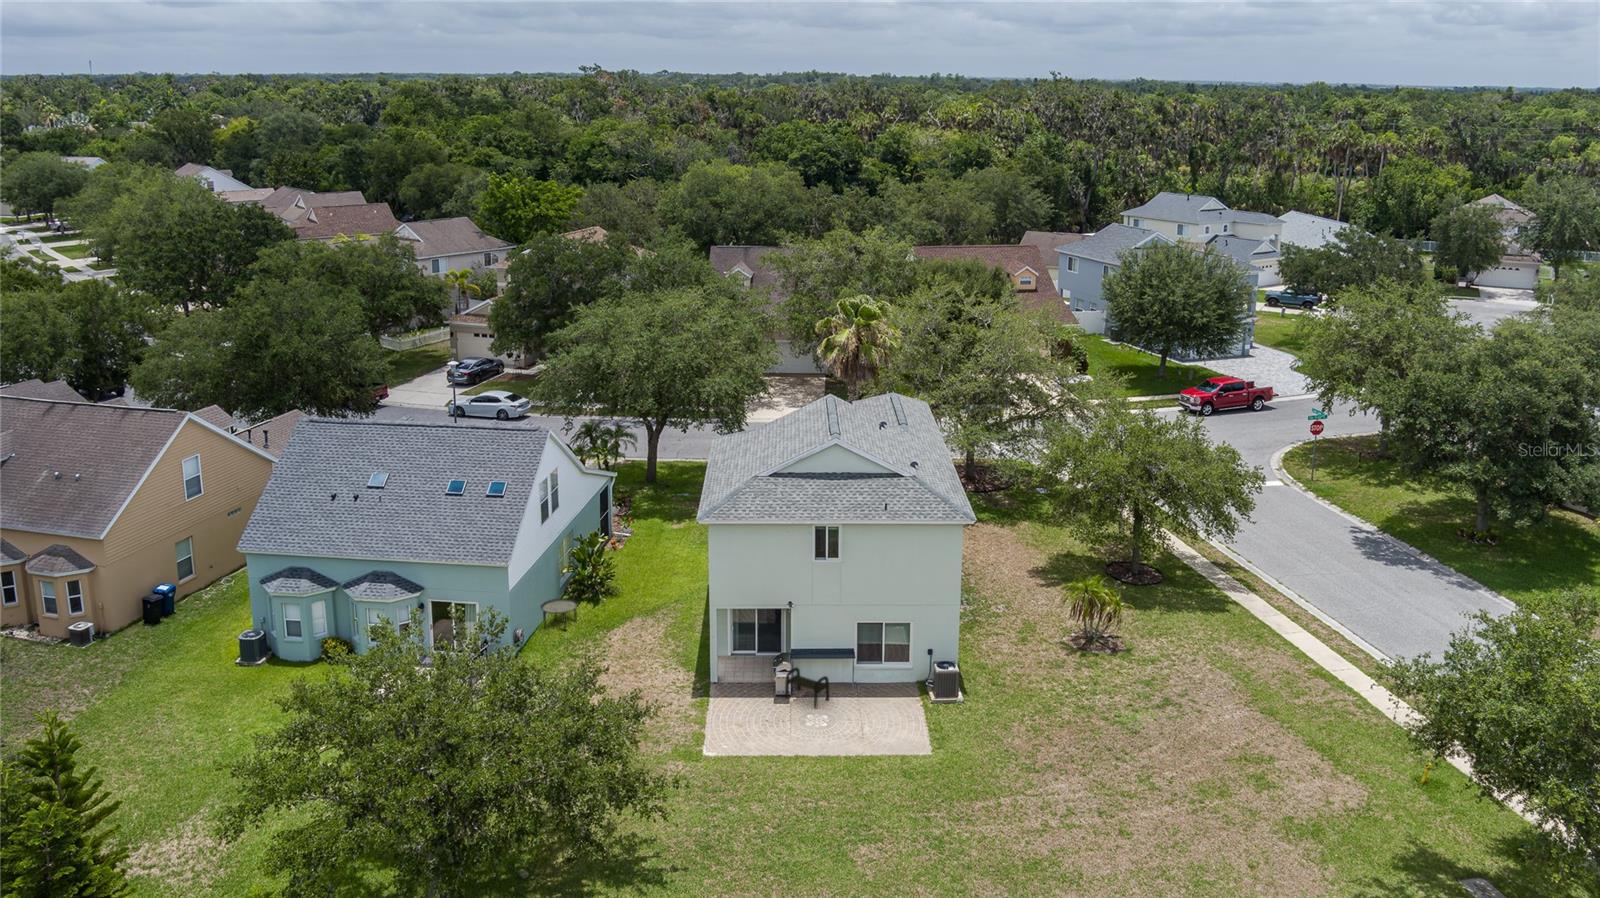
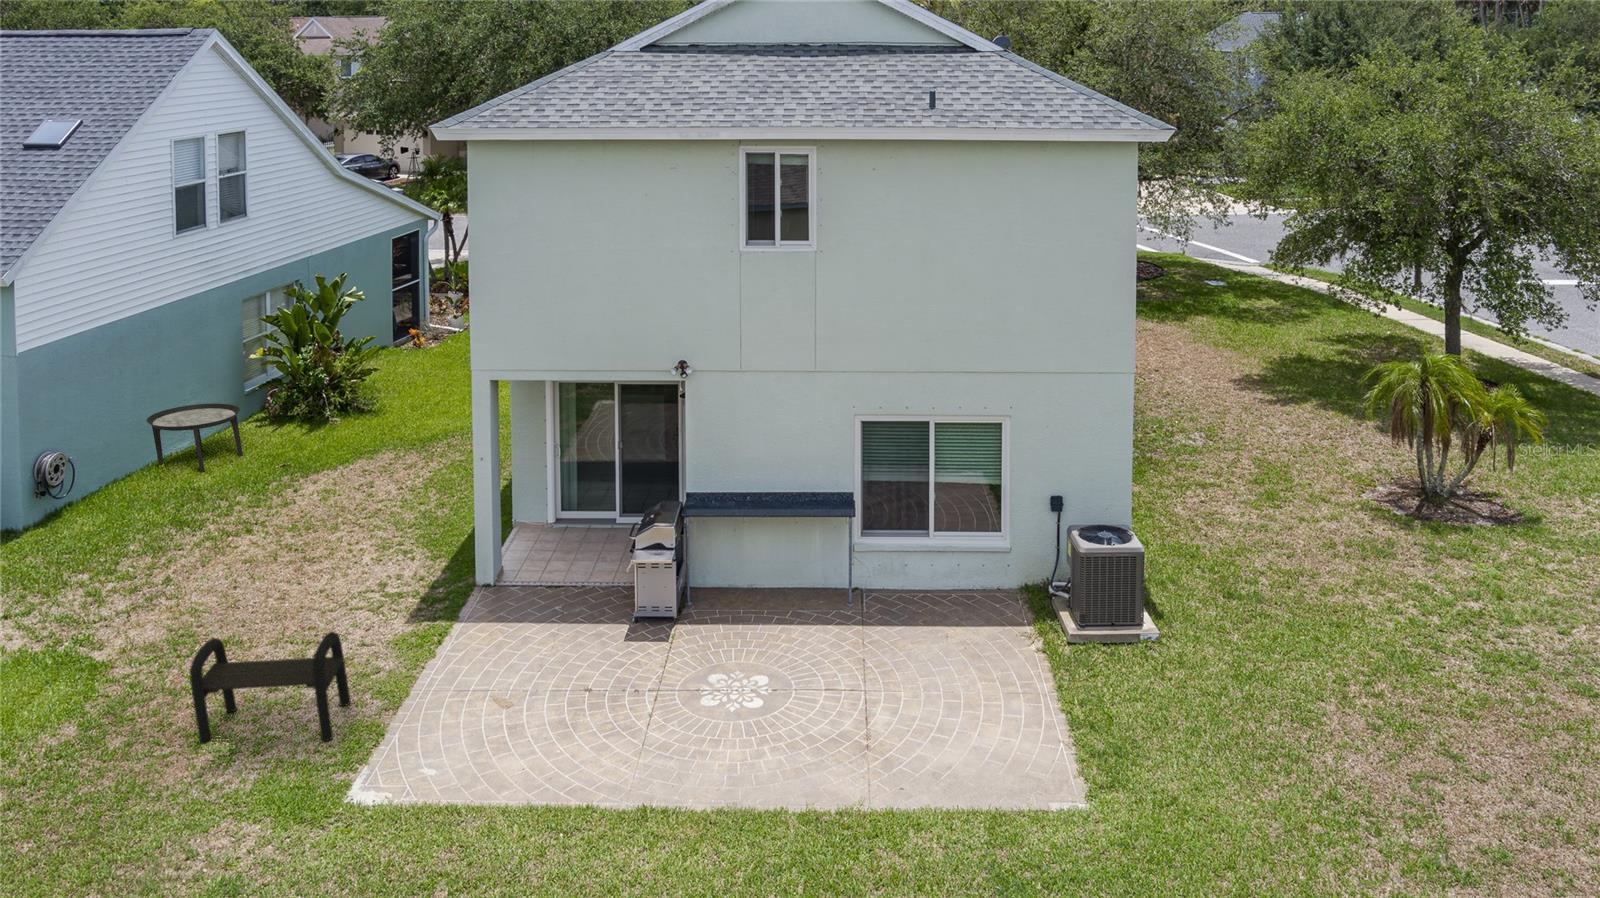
bench: present [785,667,829,708] -> present [190,632,350,744]

